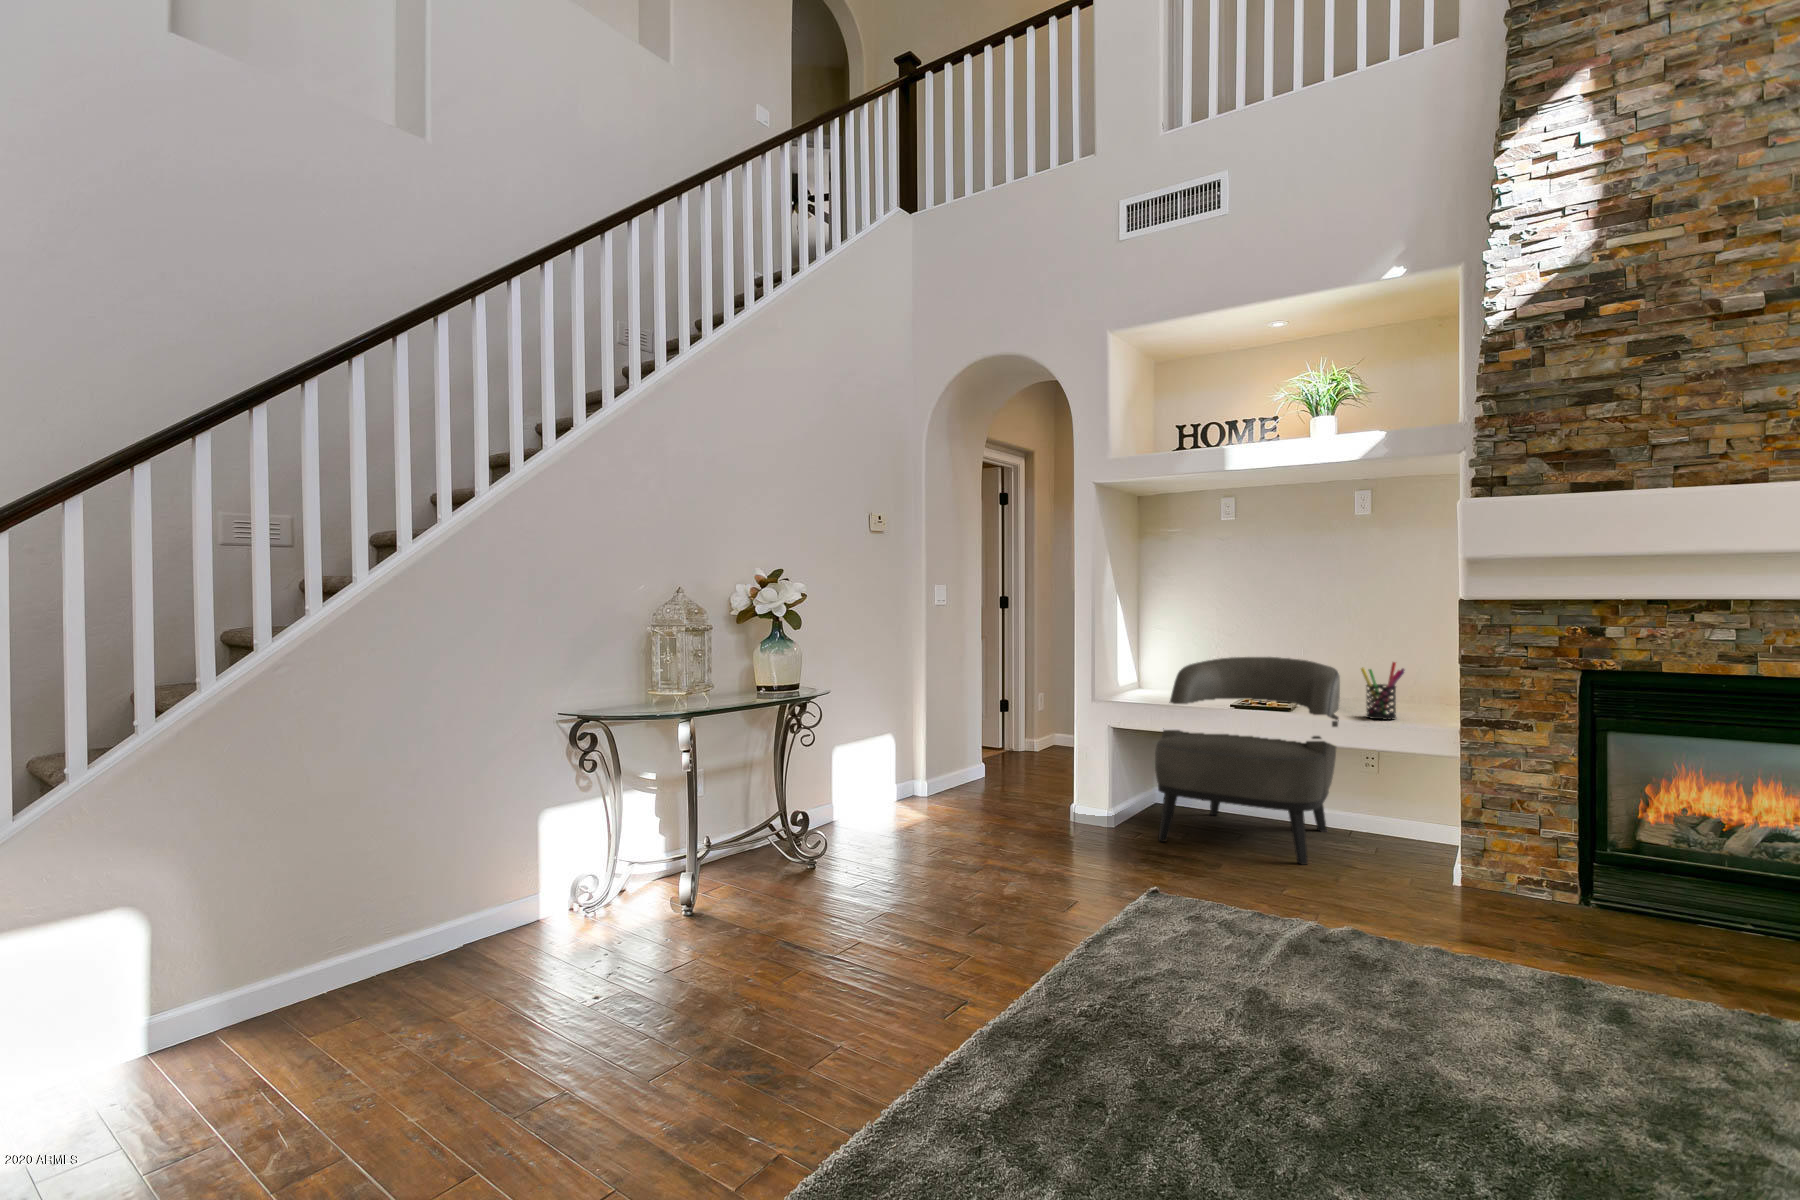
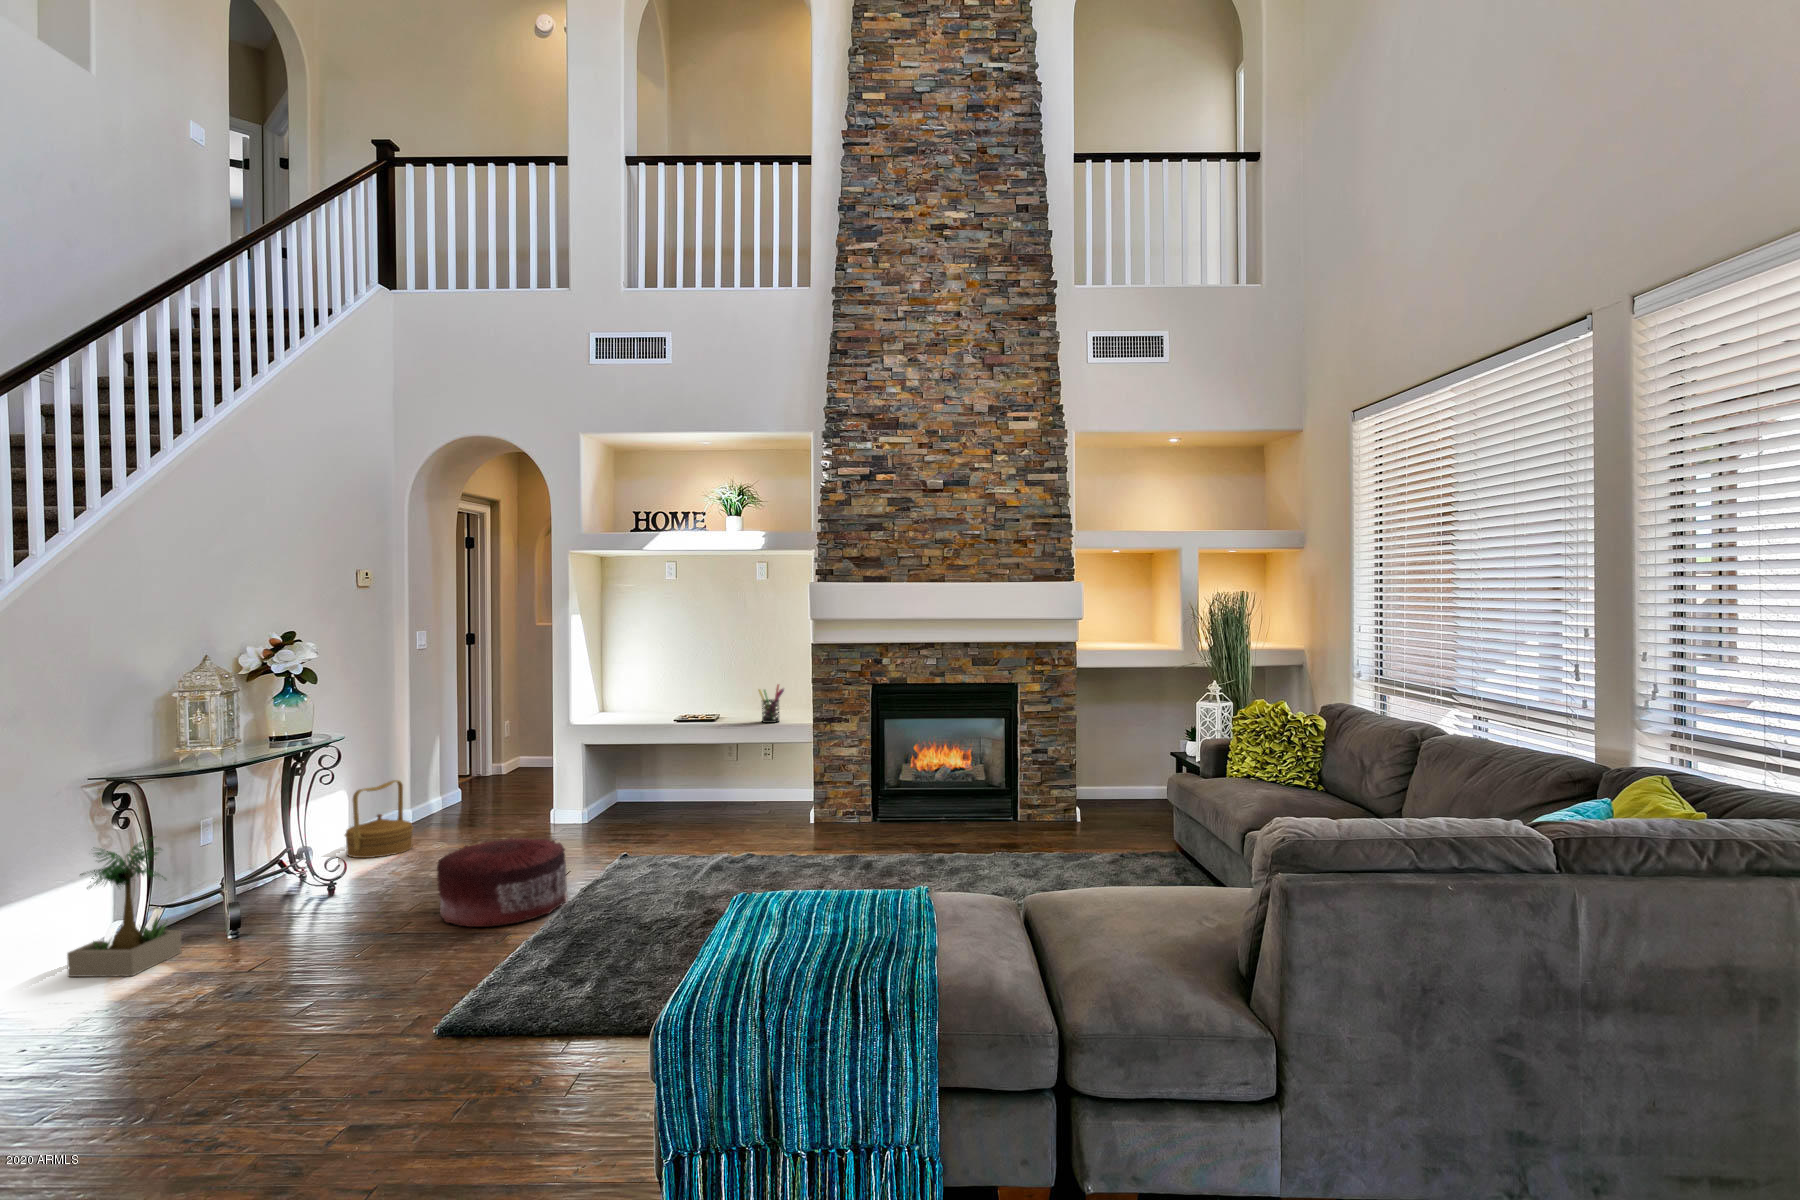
armchair: present [1155,657,1340,865] -> none [620,683,747,826]
woven basket: none [843,748,913,836] -> present [345,780,414,858]
potted plant: none [509,792,618,961] -> present [67,837,182,977]
pouf: none [883,850,1060,991] -> present [437,837,567,927]

